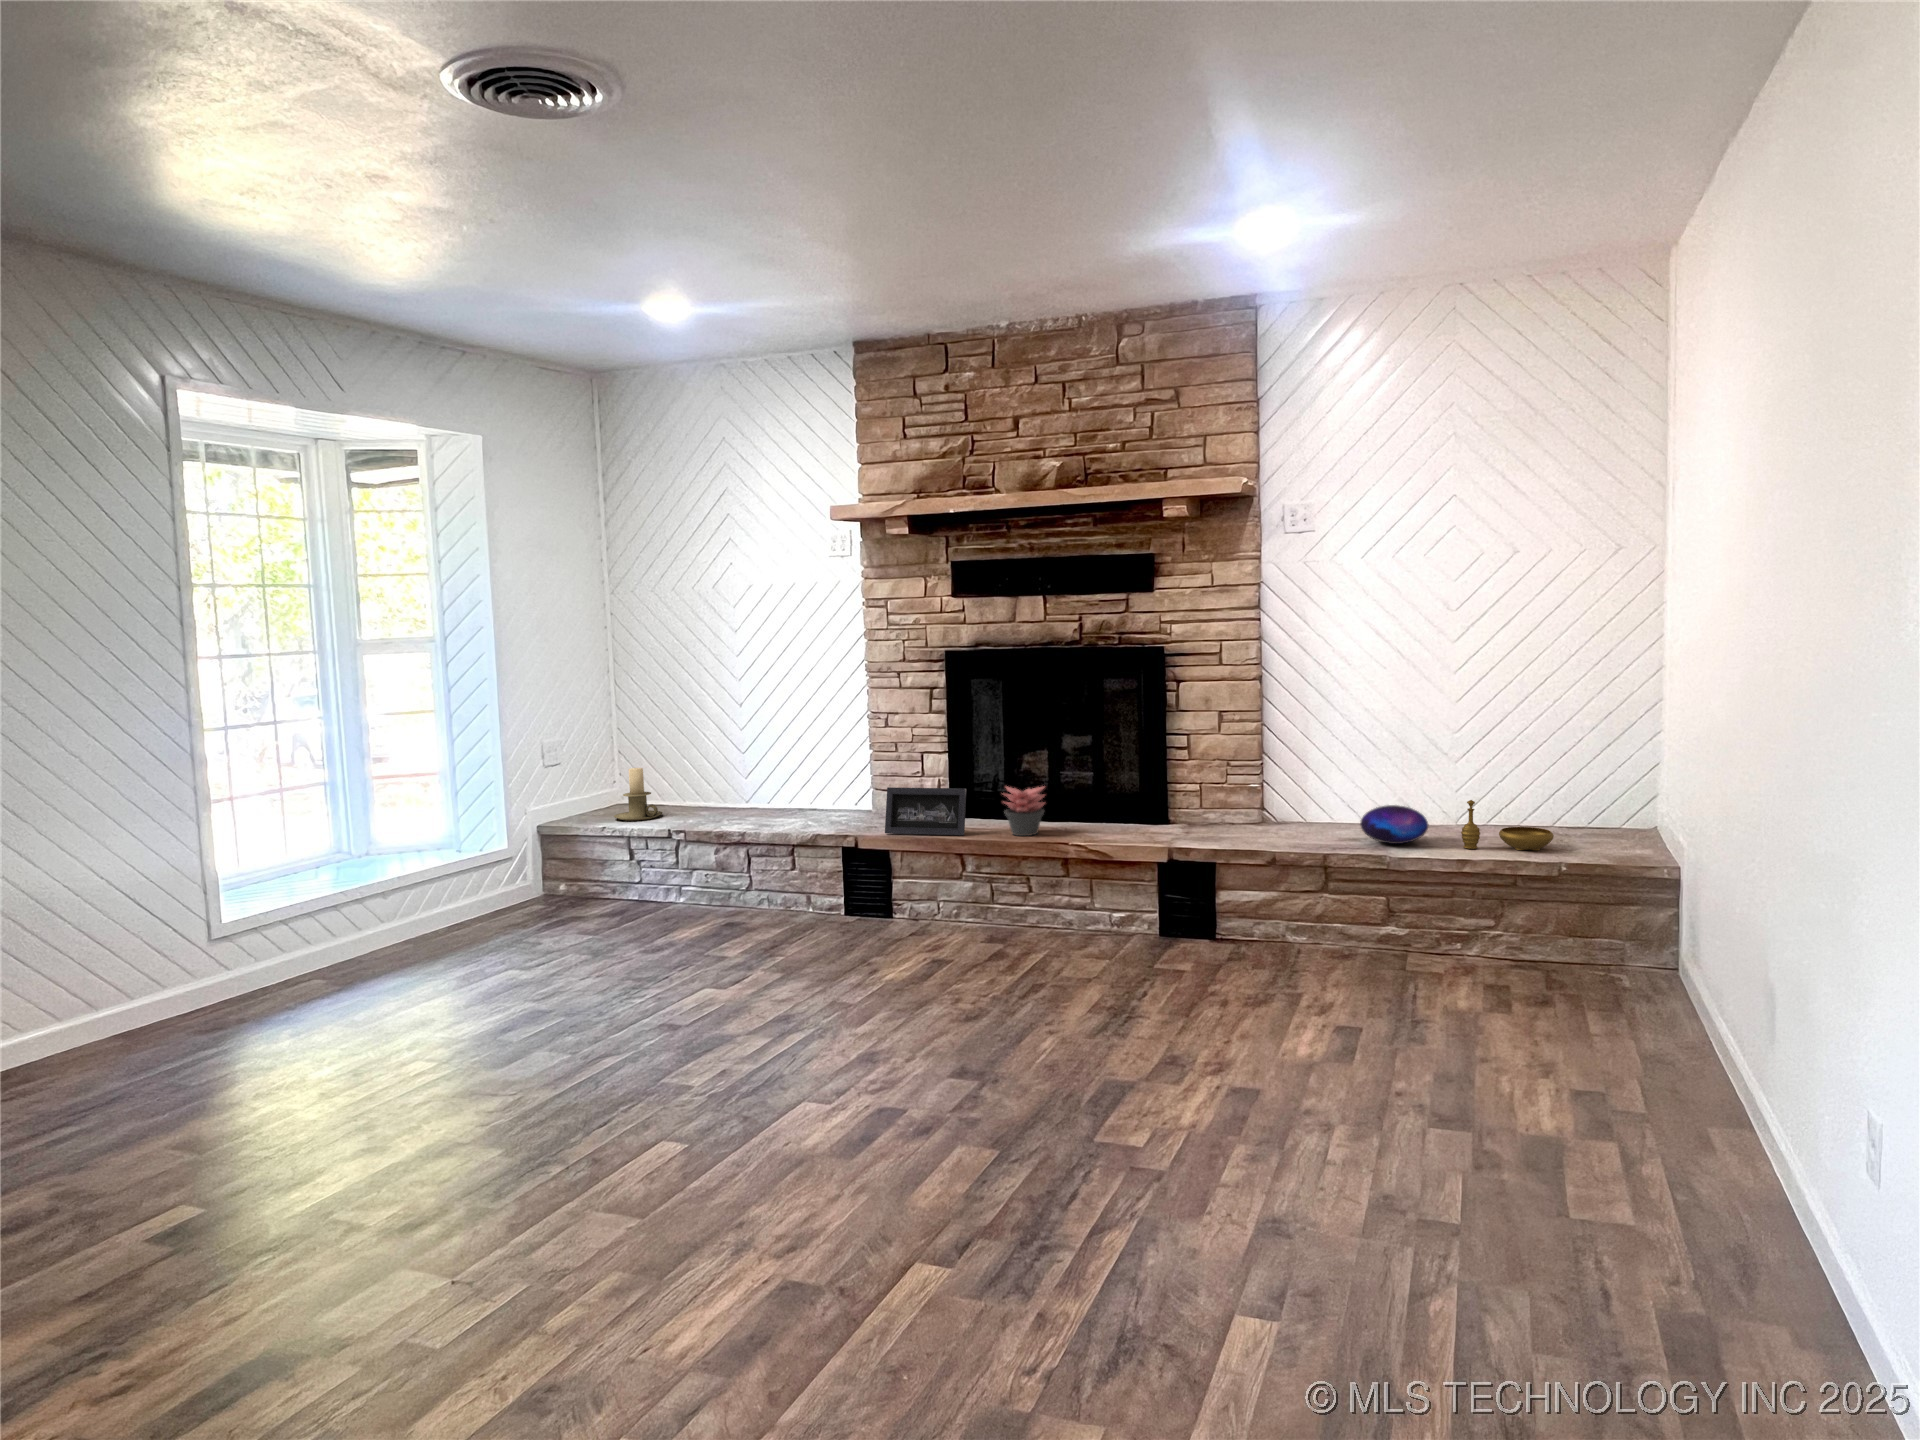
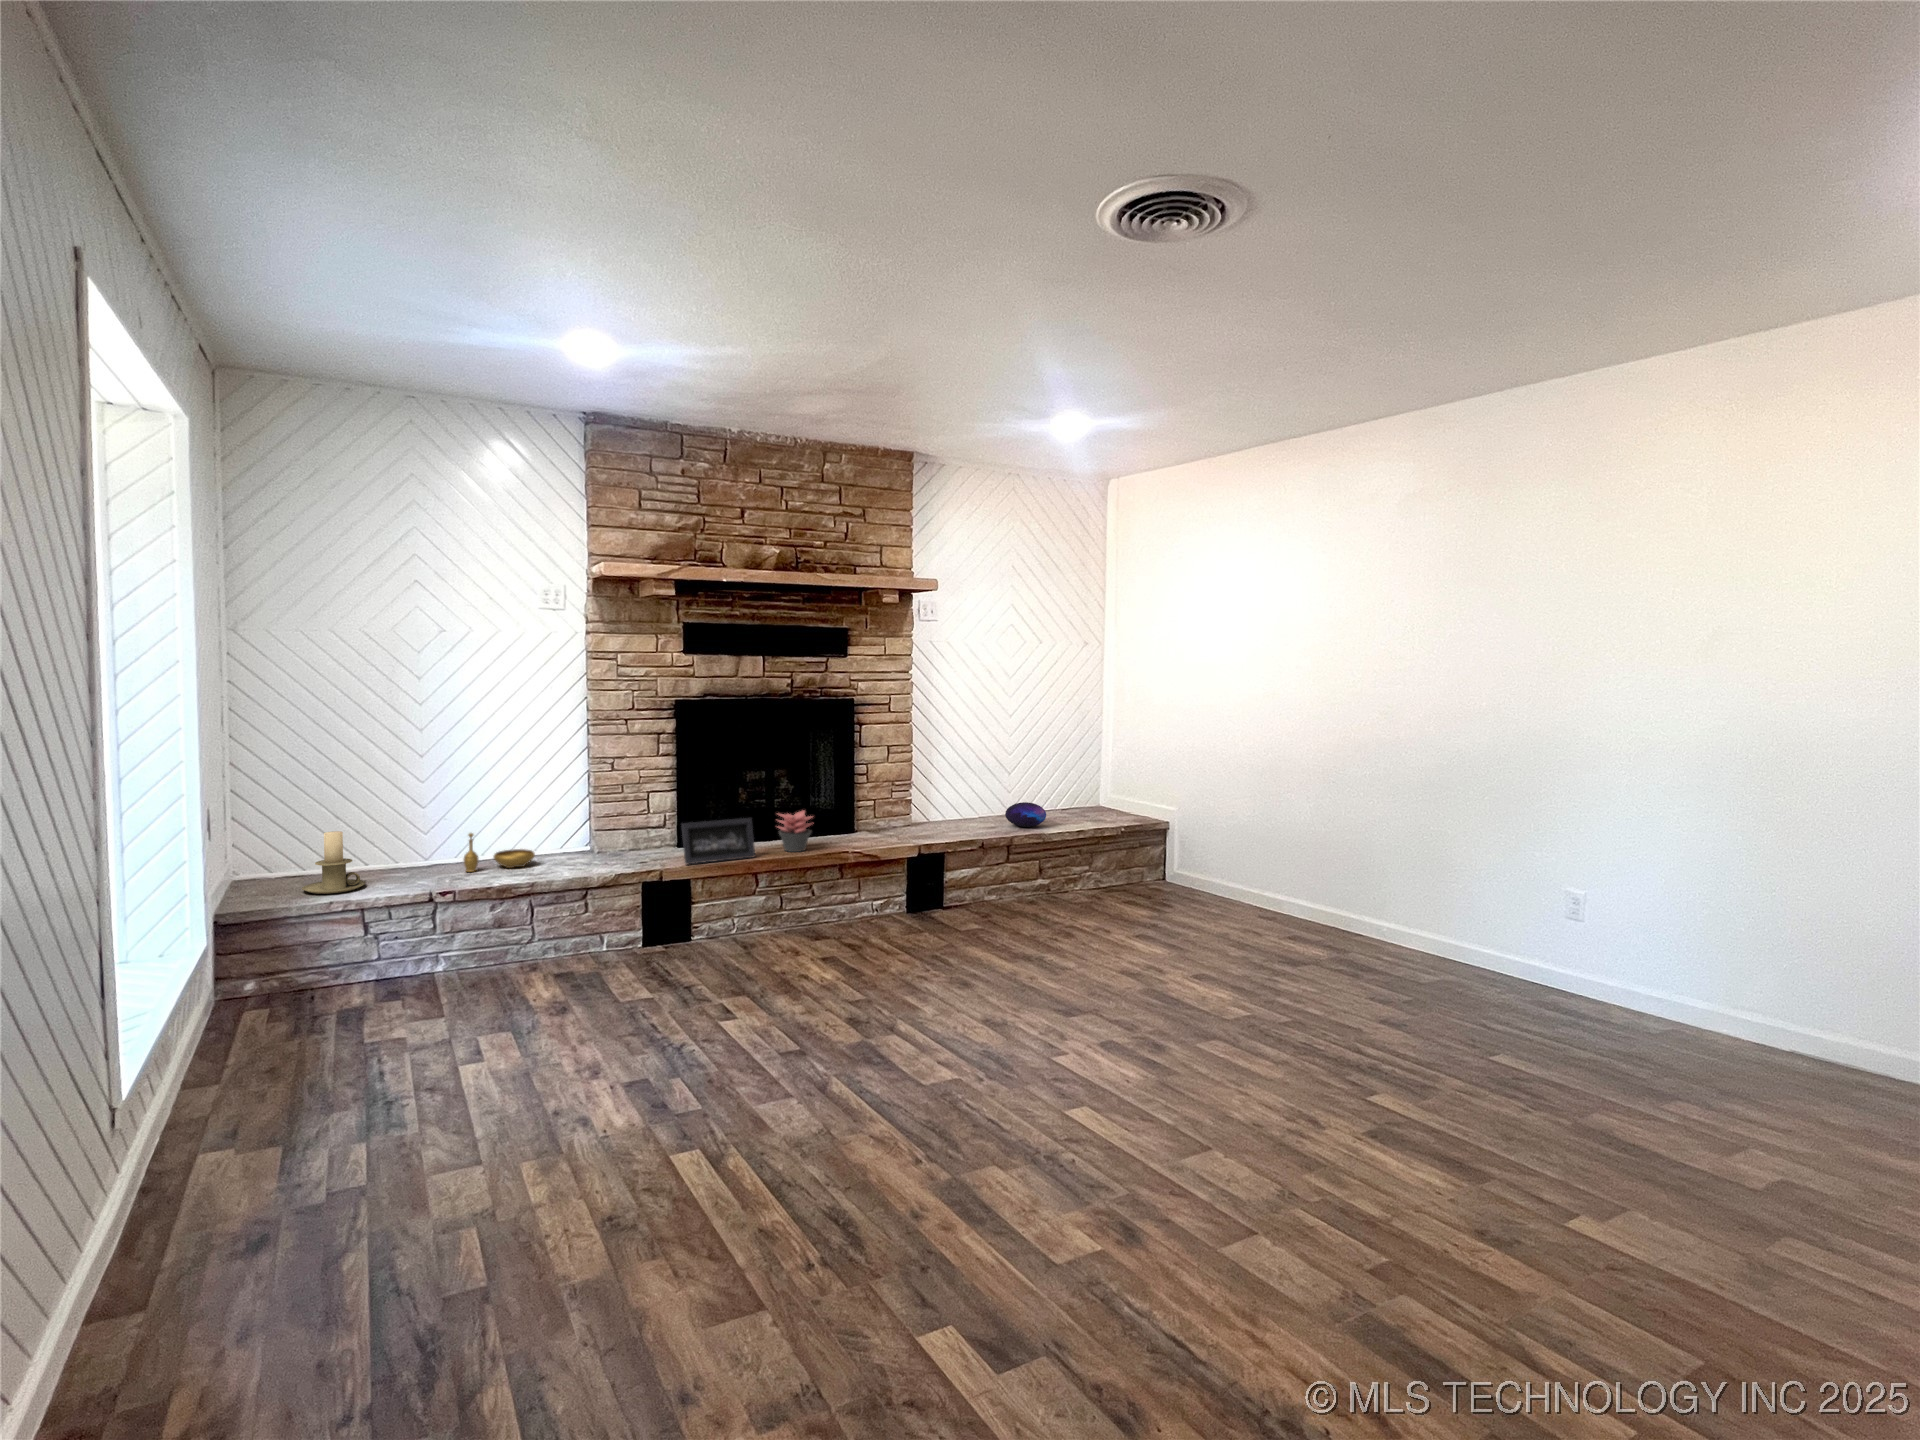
decorative bowl: present [1461,800,1554,851] -> present [464,833,535,872]

